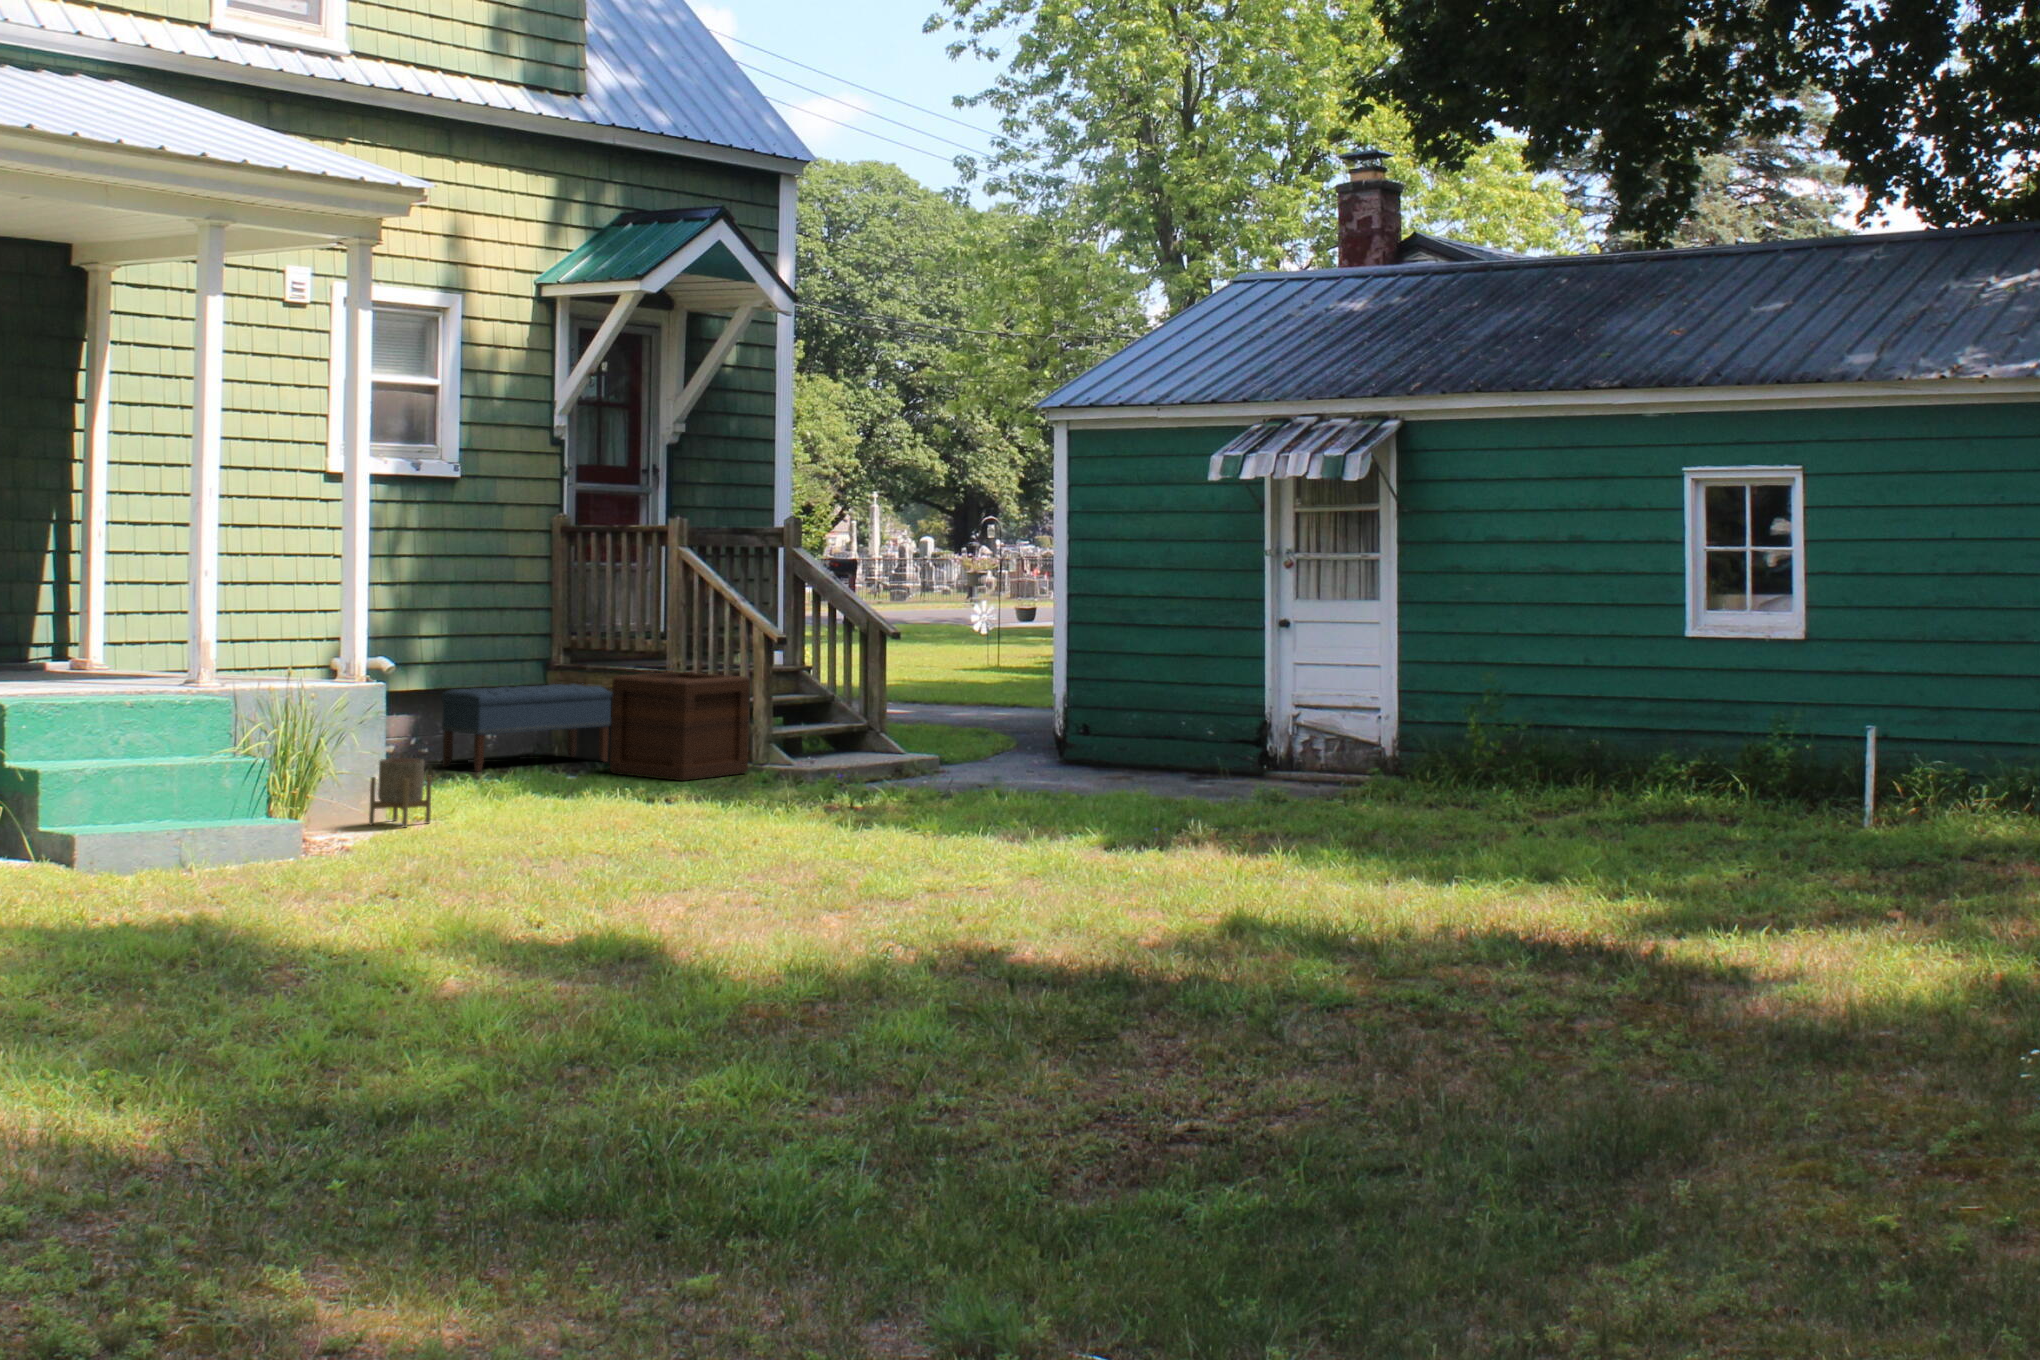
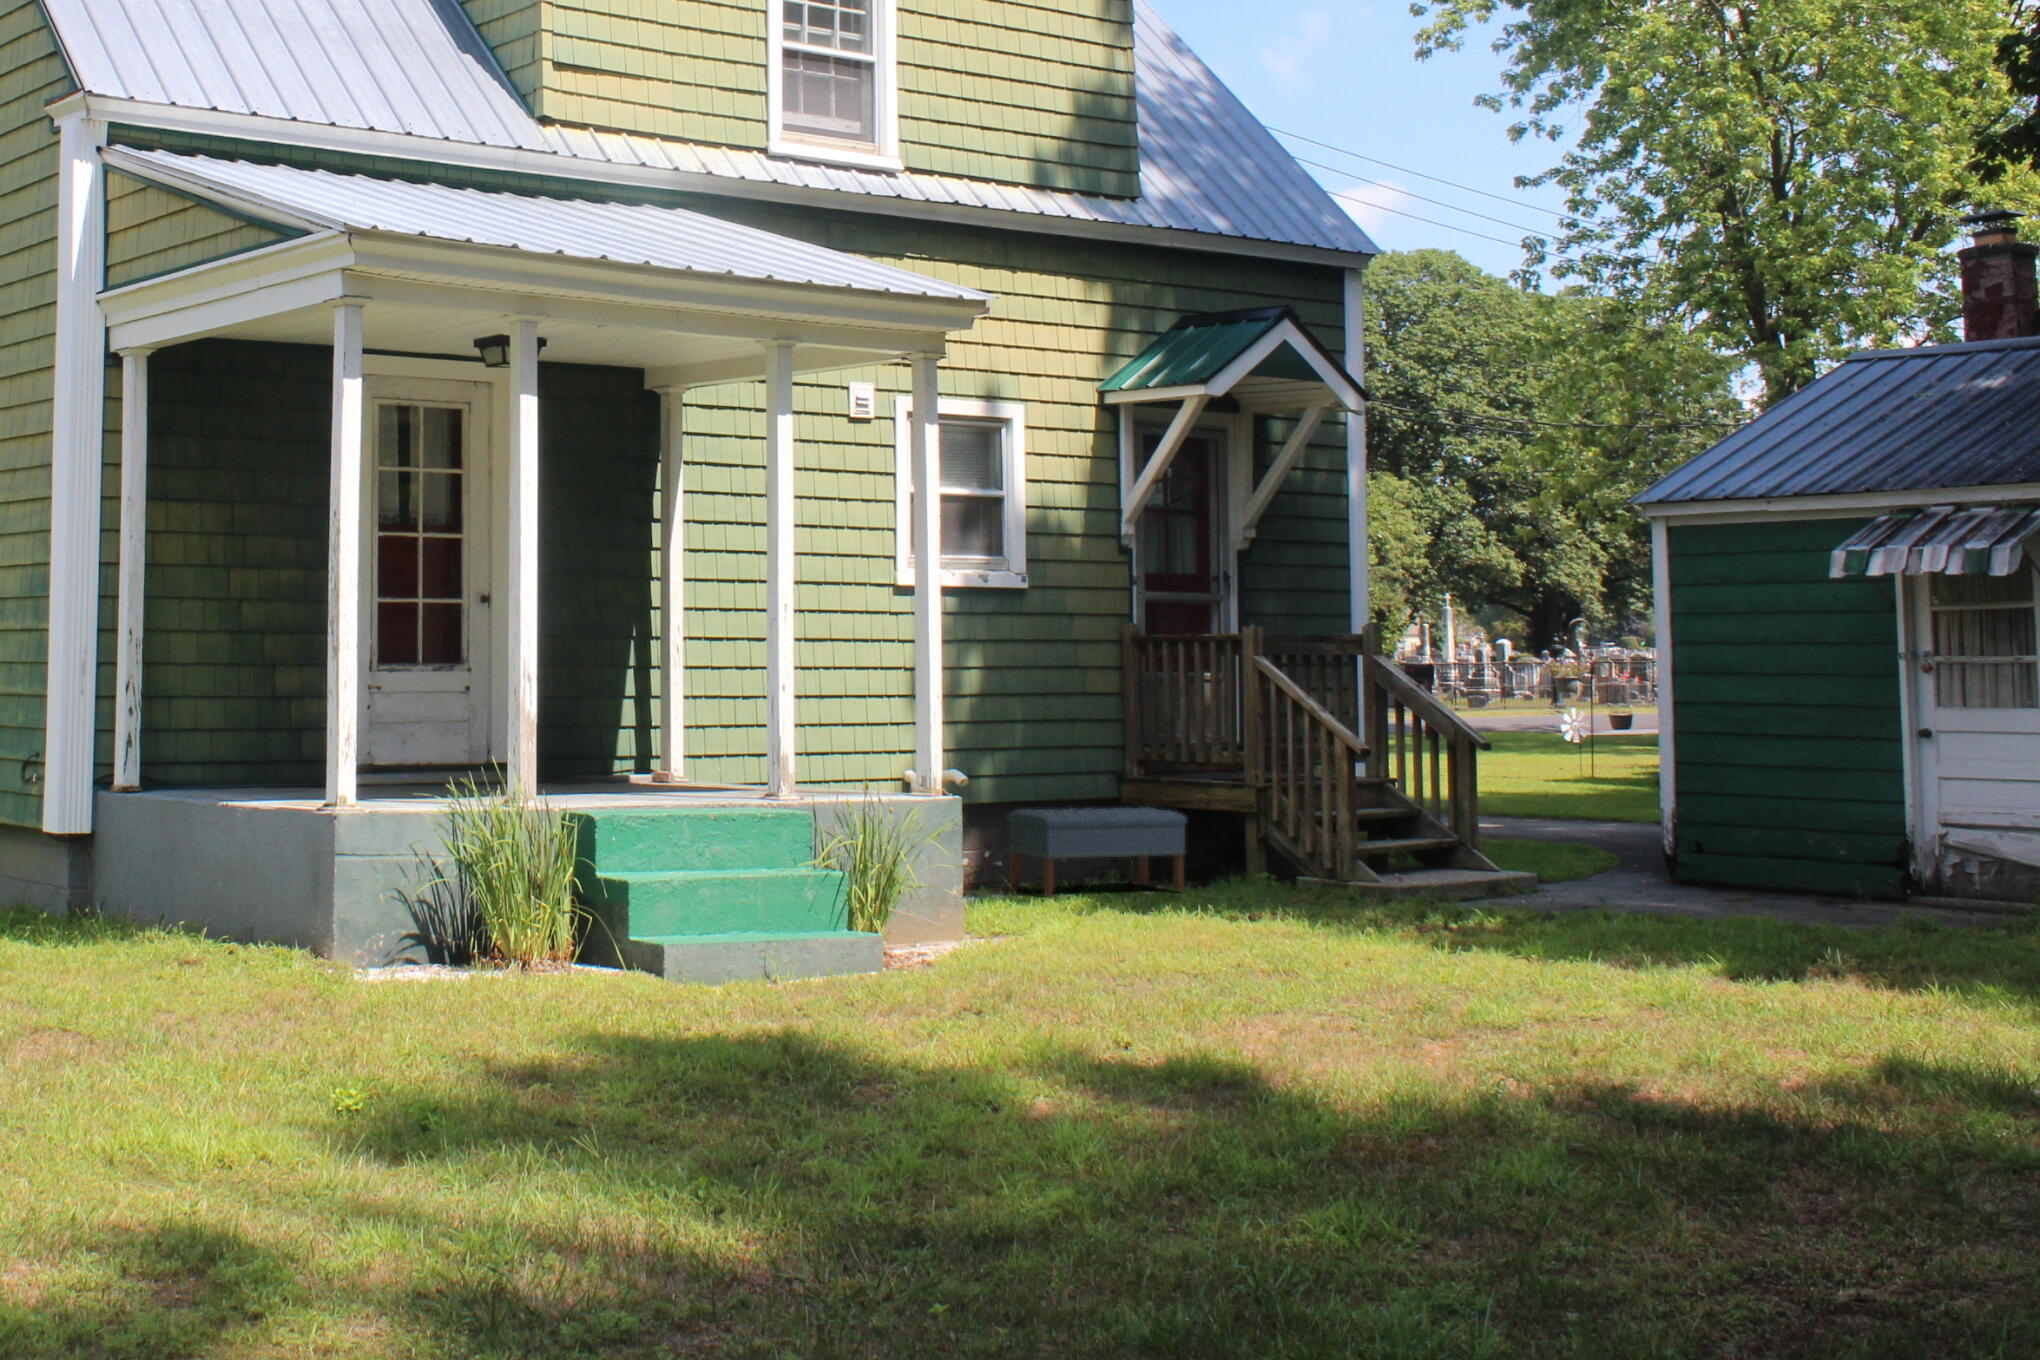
wooden crate: present [610,672,750,781] -> none [1189,800,1345,922]
planter: present [369,758,432,828] -> none [949,886,1012,962]

